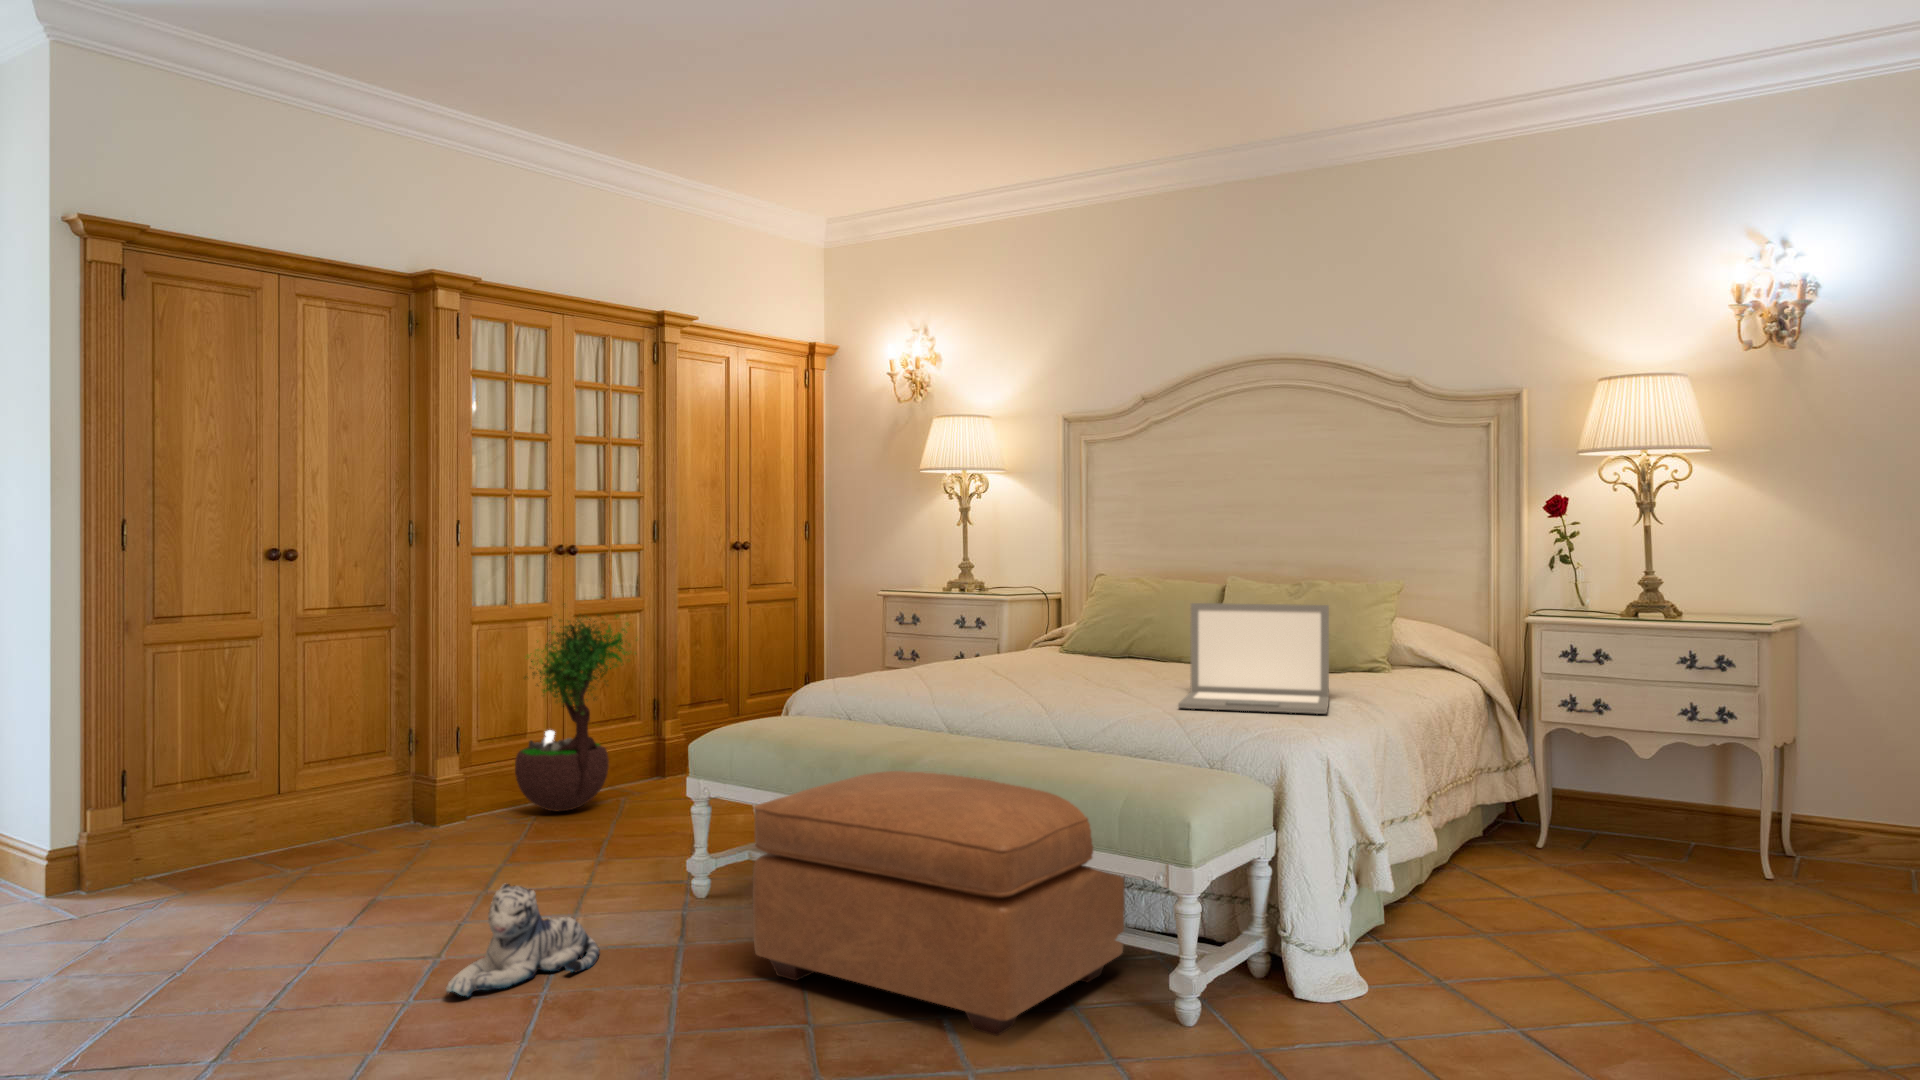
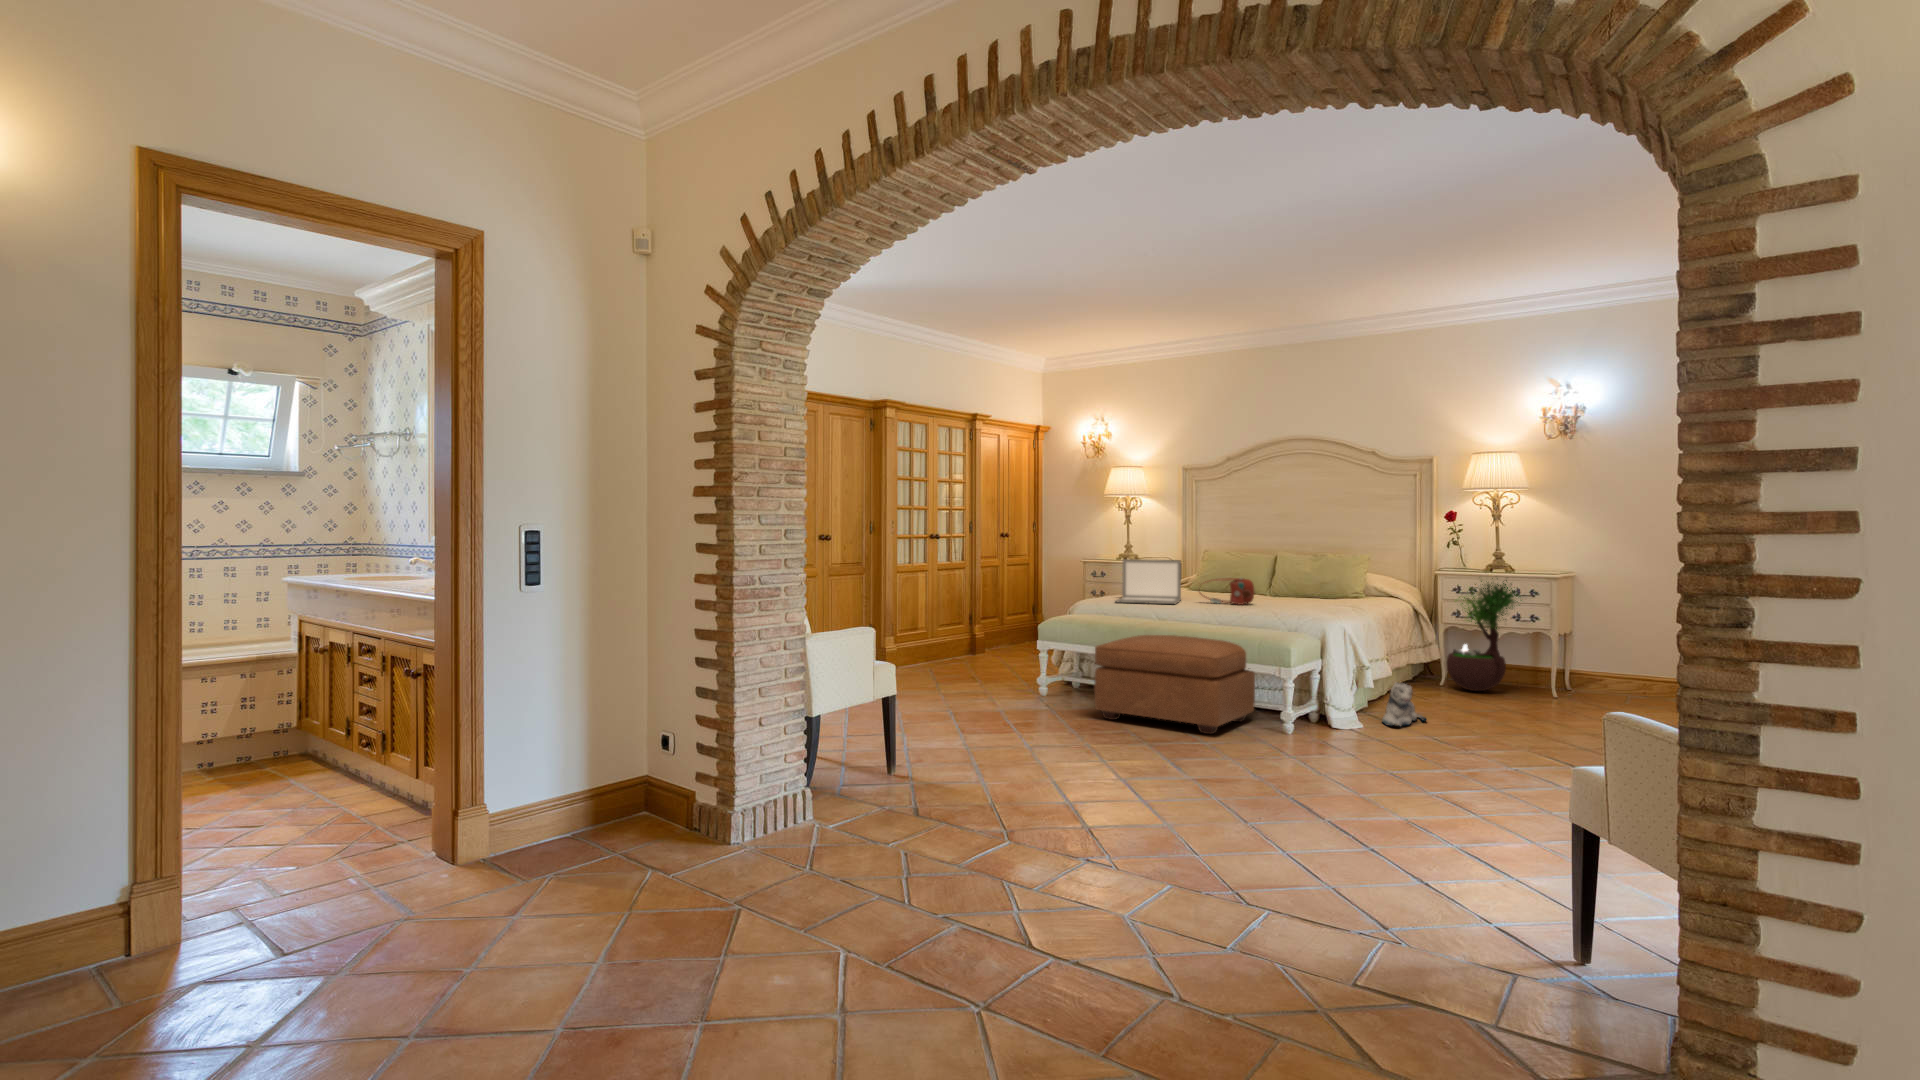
laptop: present [1178,603,1329,714] -> present [1116,559,1181,604]
potted tree: present [515,615,636,811] -> present [1446,578,1522,691]
handbag: none [1039,635,1152,693] -> present [1199,578,1254,605]
plush toy: present [446,884,599,996] -> present [1382,682,1426,727]

